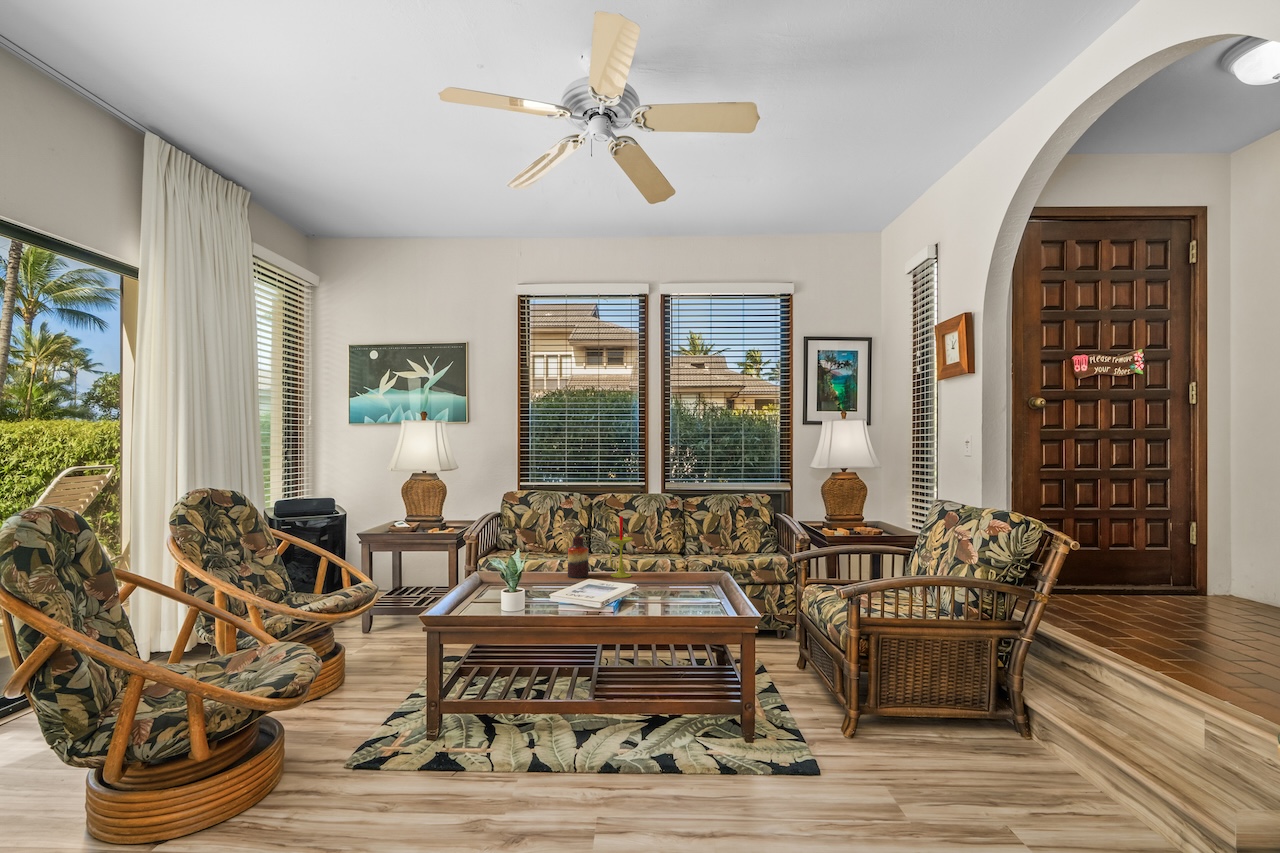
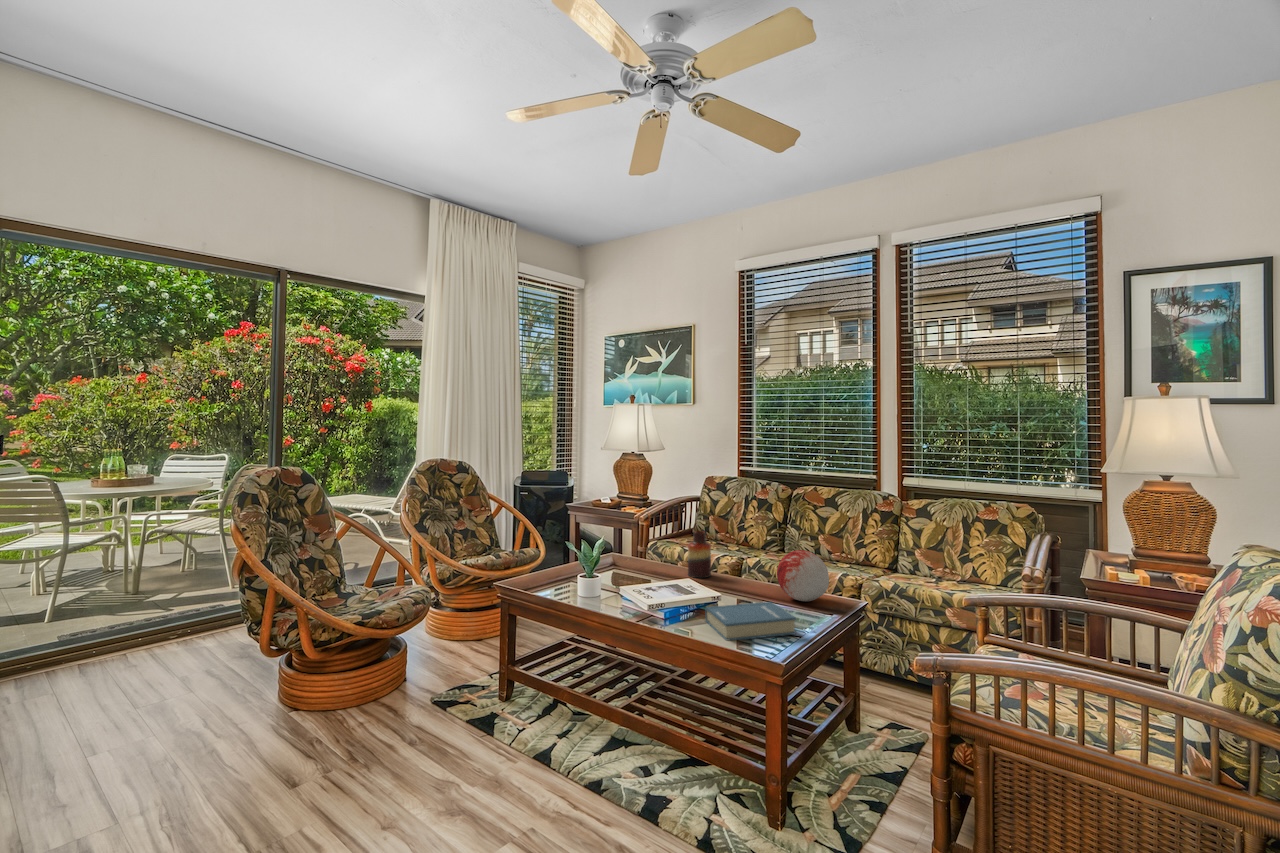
candle: present [610,516,633,578] -> none [726,512,760,587]
decorative orb: none [656,540,696,579] -> present [777,550,829,602]
hardback book: none [648,578,712,606] -> present [705,602,796,640]

